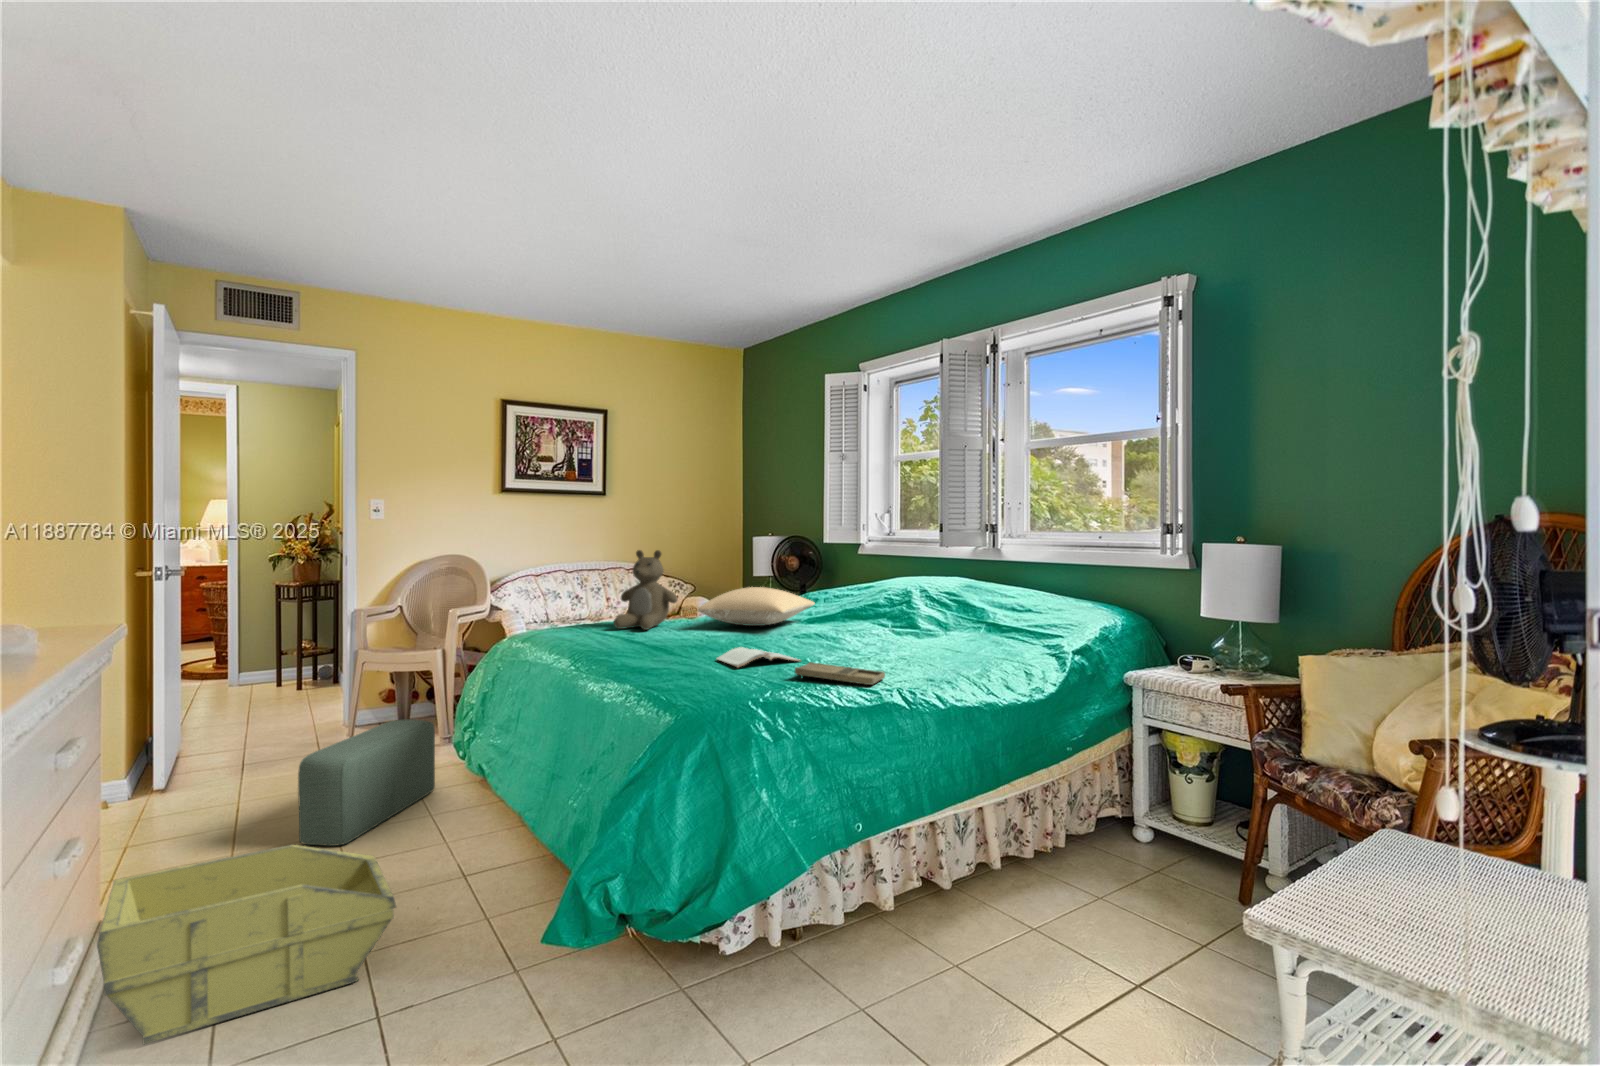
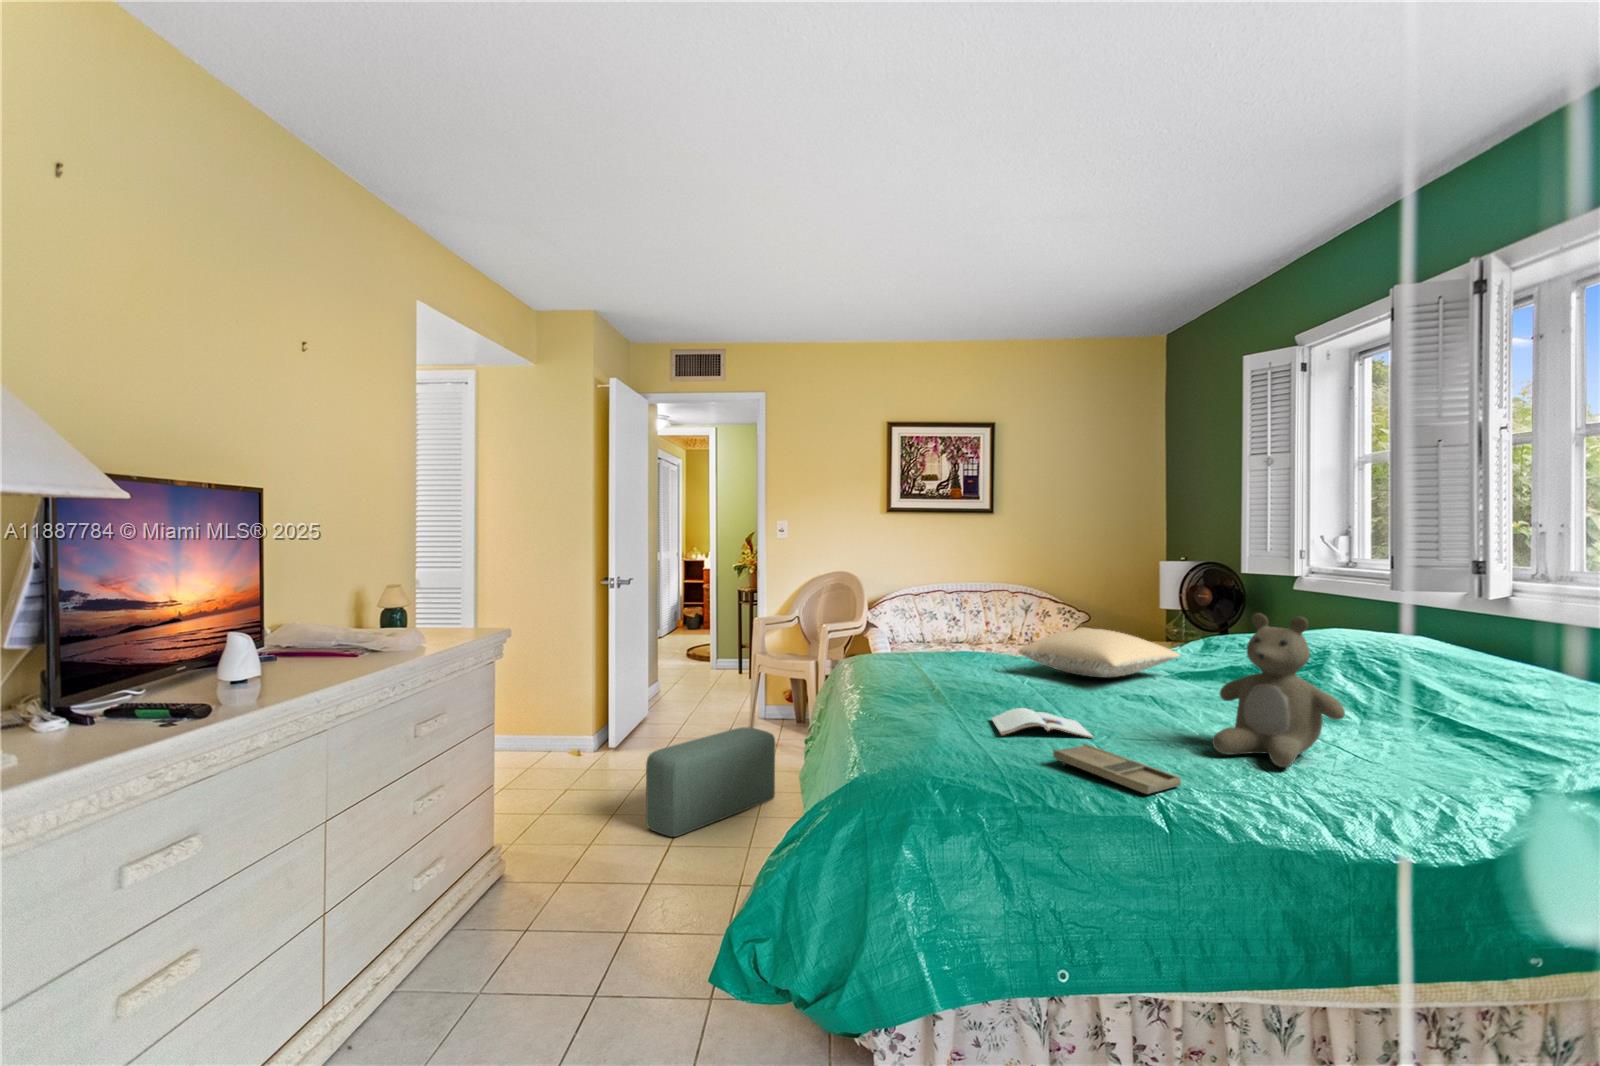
teddy bear: present [614,550,678,630] -> present [1213,613,1345,767]
storage bin: present [97,845,396,1045] -> none [408,837,646,984]

